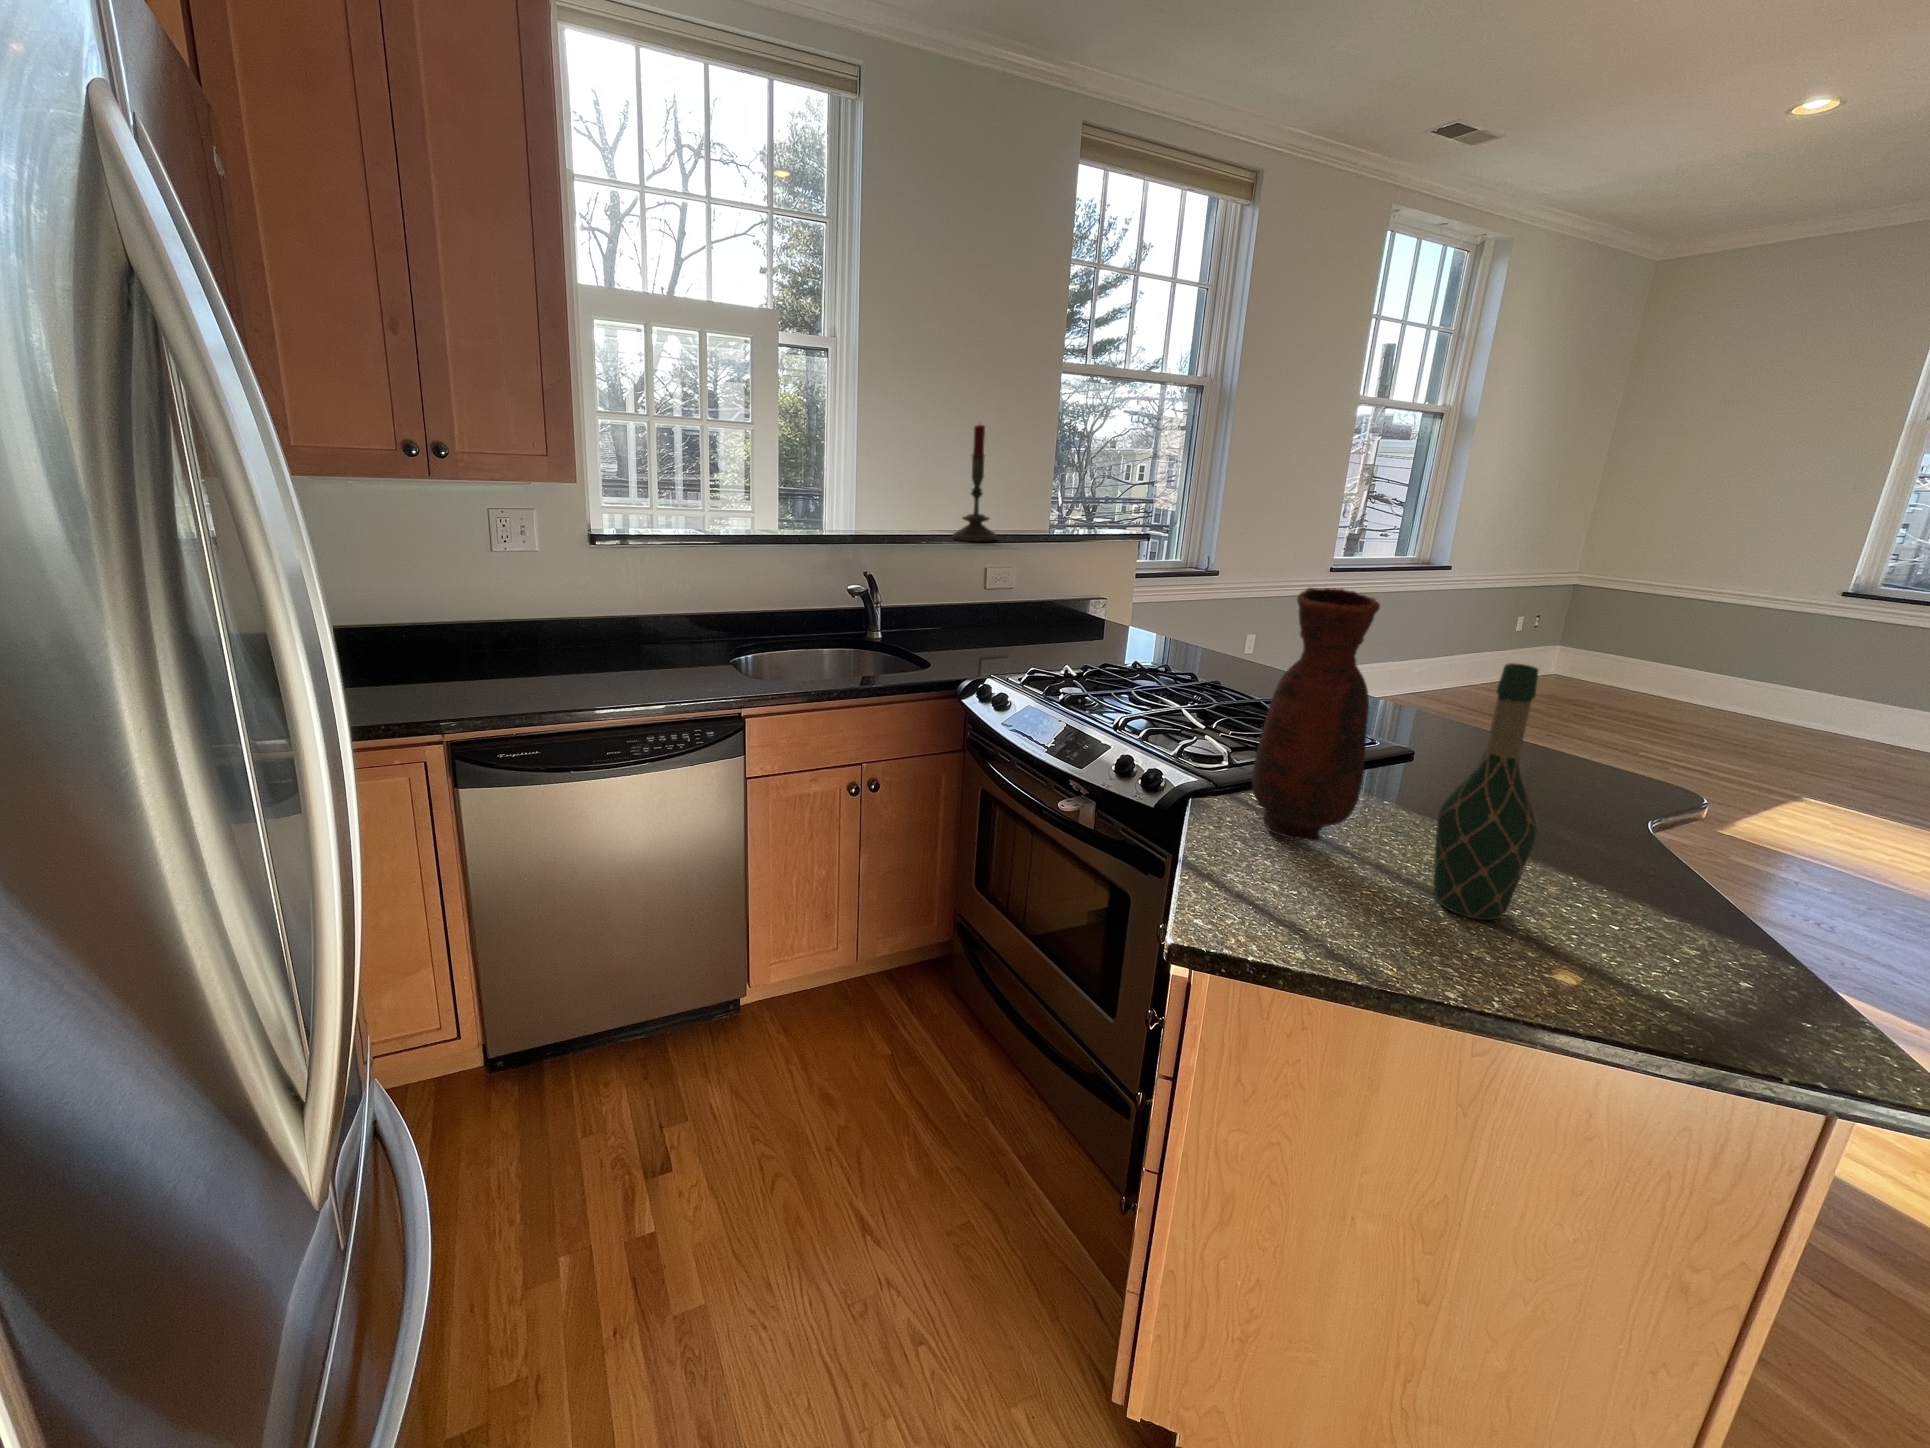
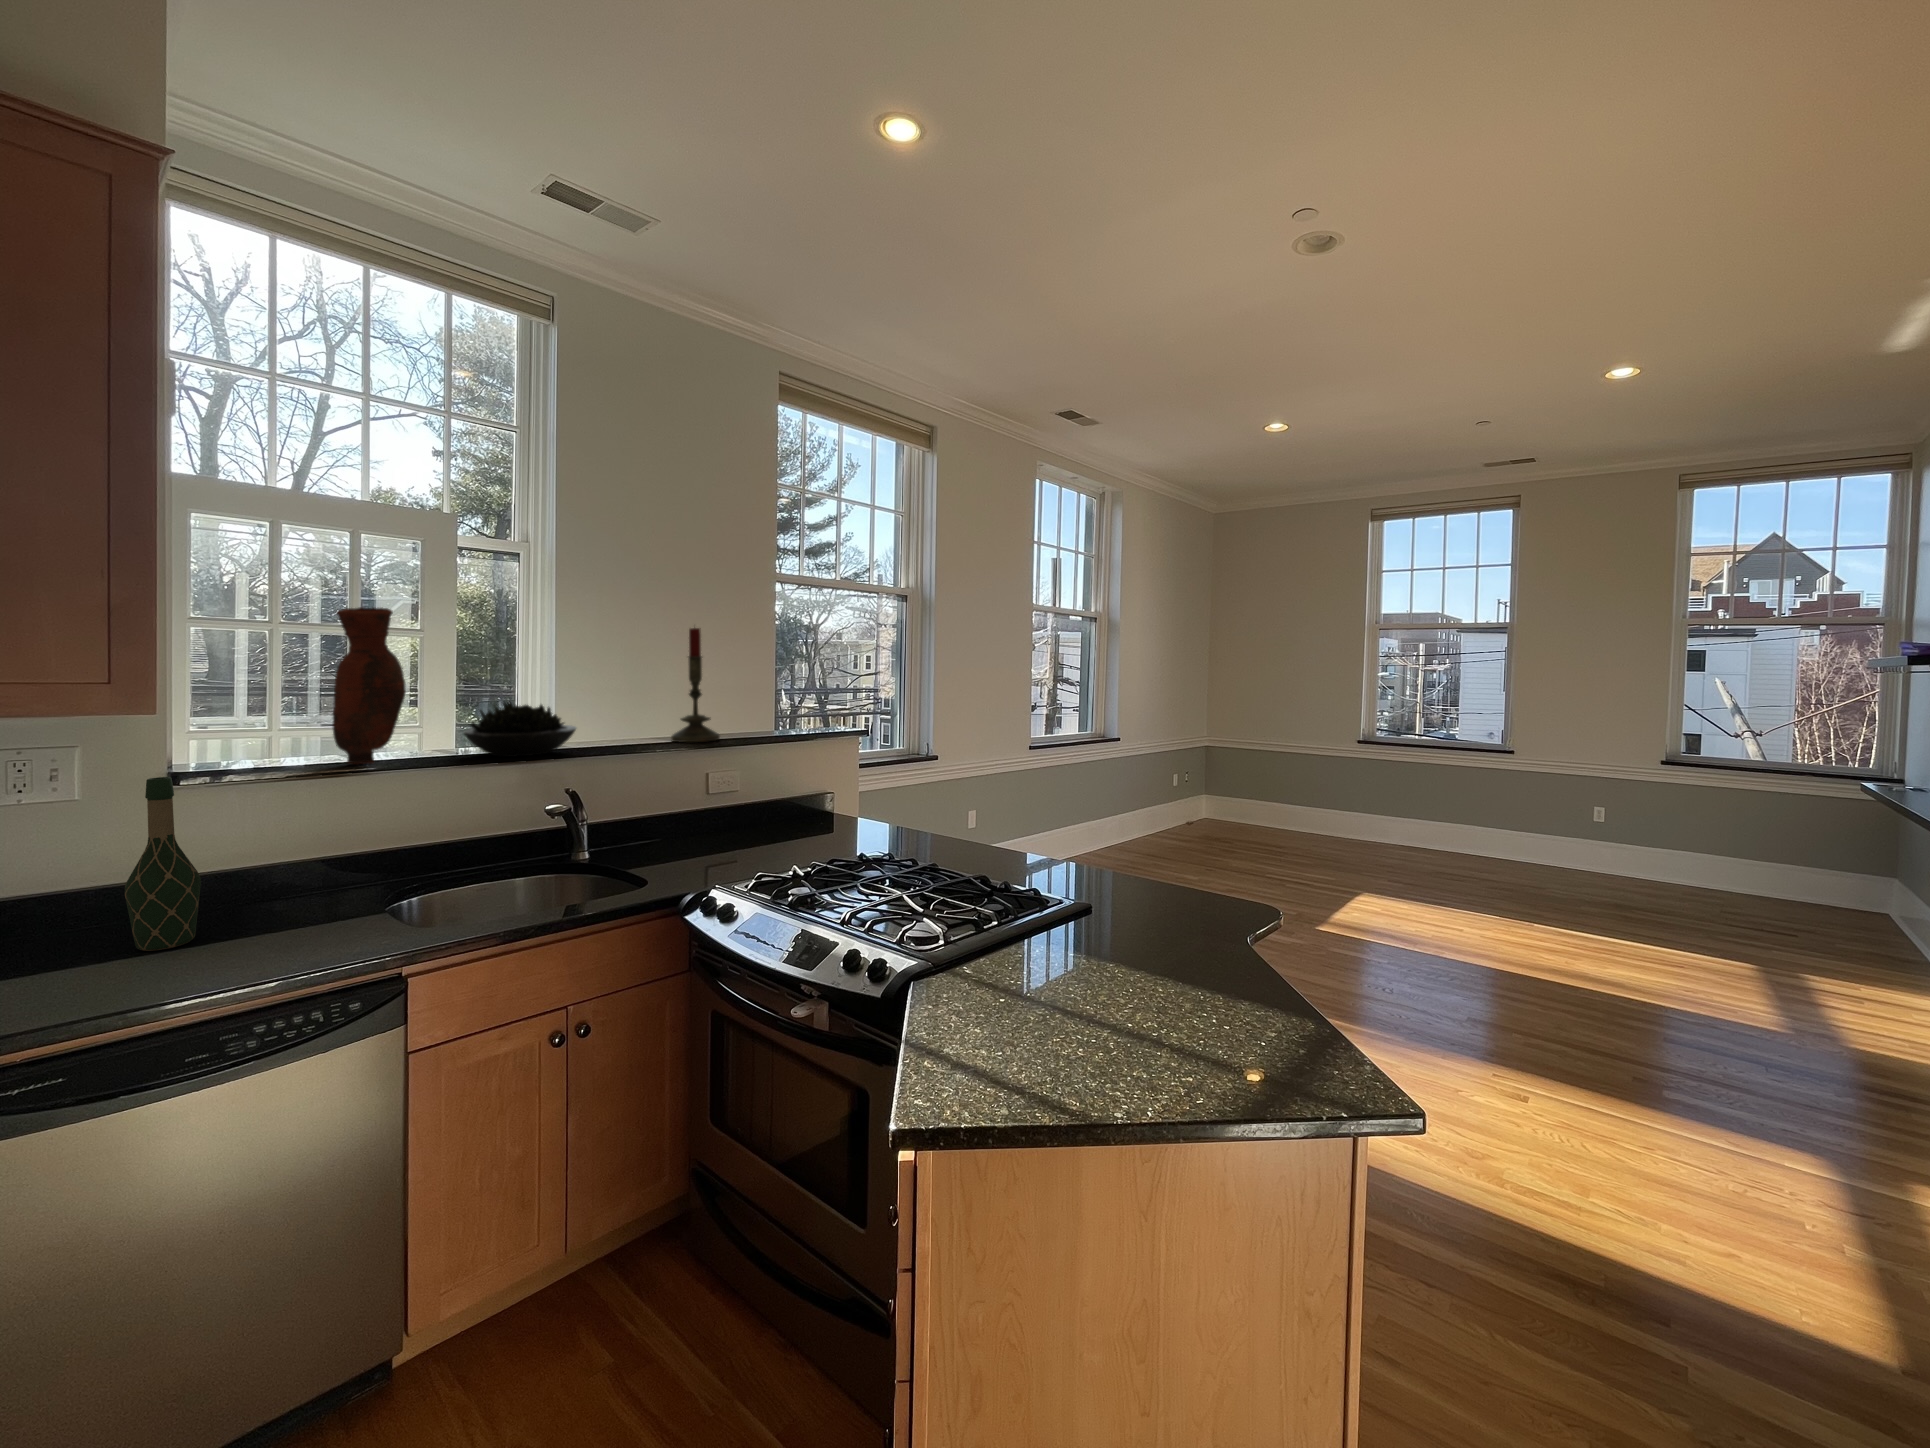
succulent plant: none [783,492,873,543] -> present [463,702,576,757]
vase: present [1252,588,1380,841] -> present [333,607,406,764]
wine bottle: present [1433,663,1538,920] -> present [125,777,201,951]

